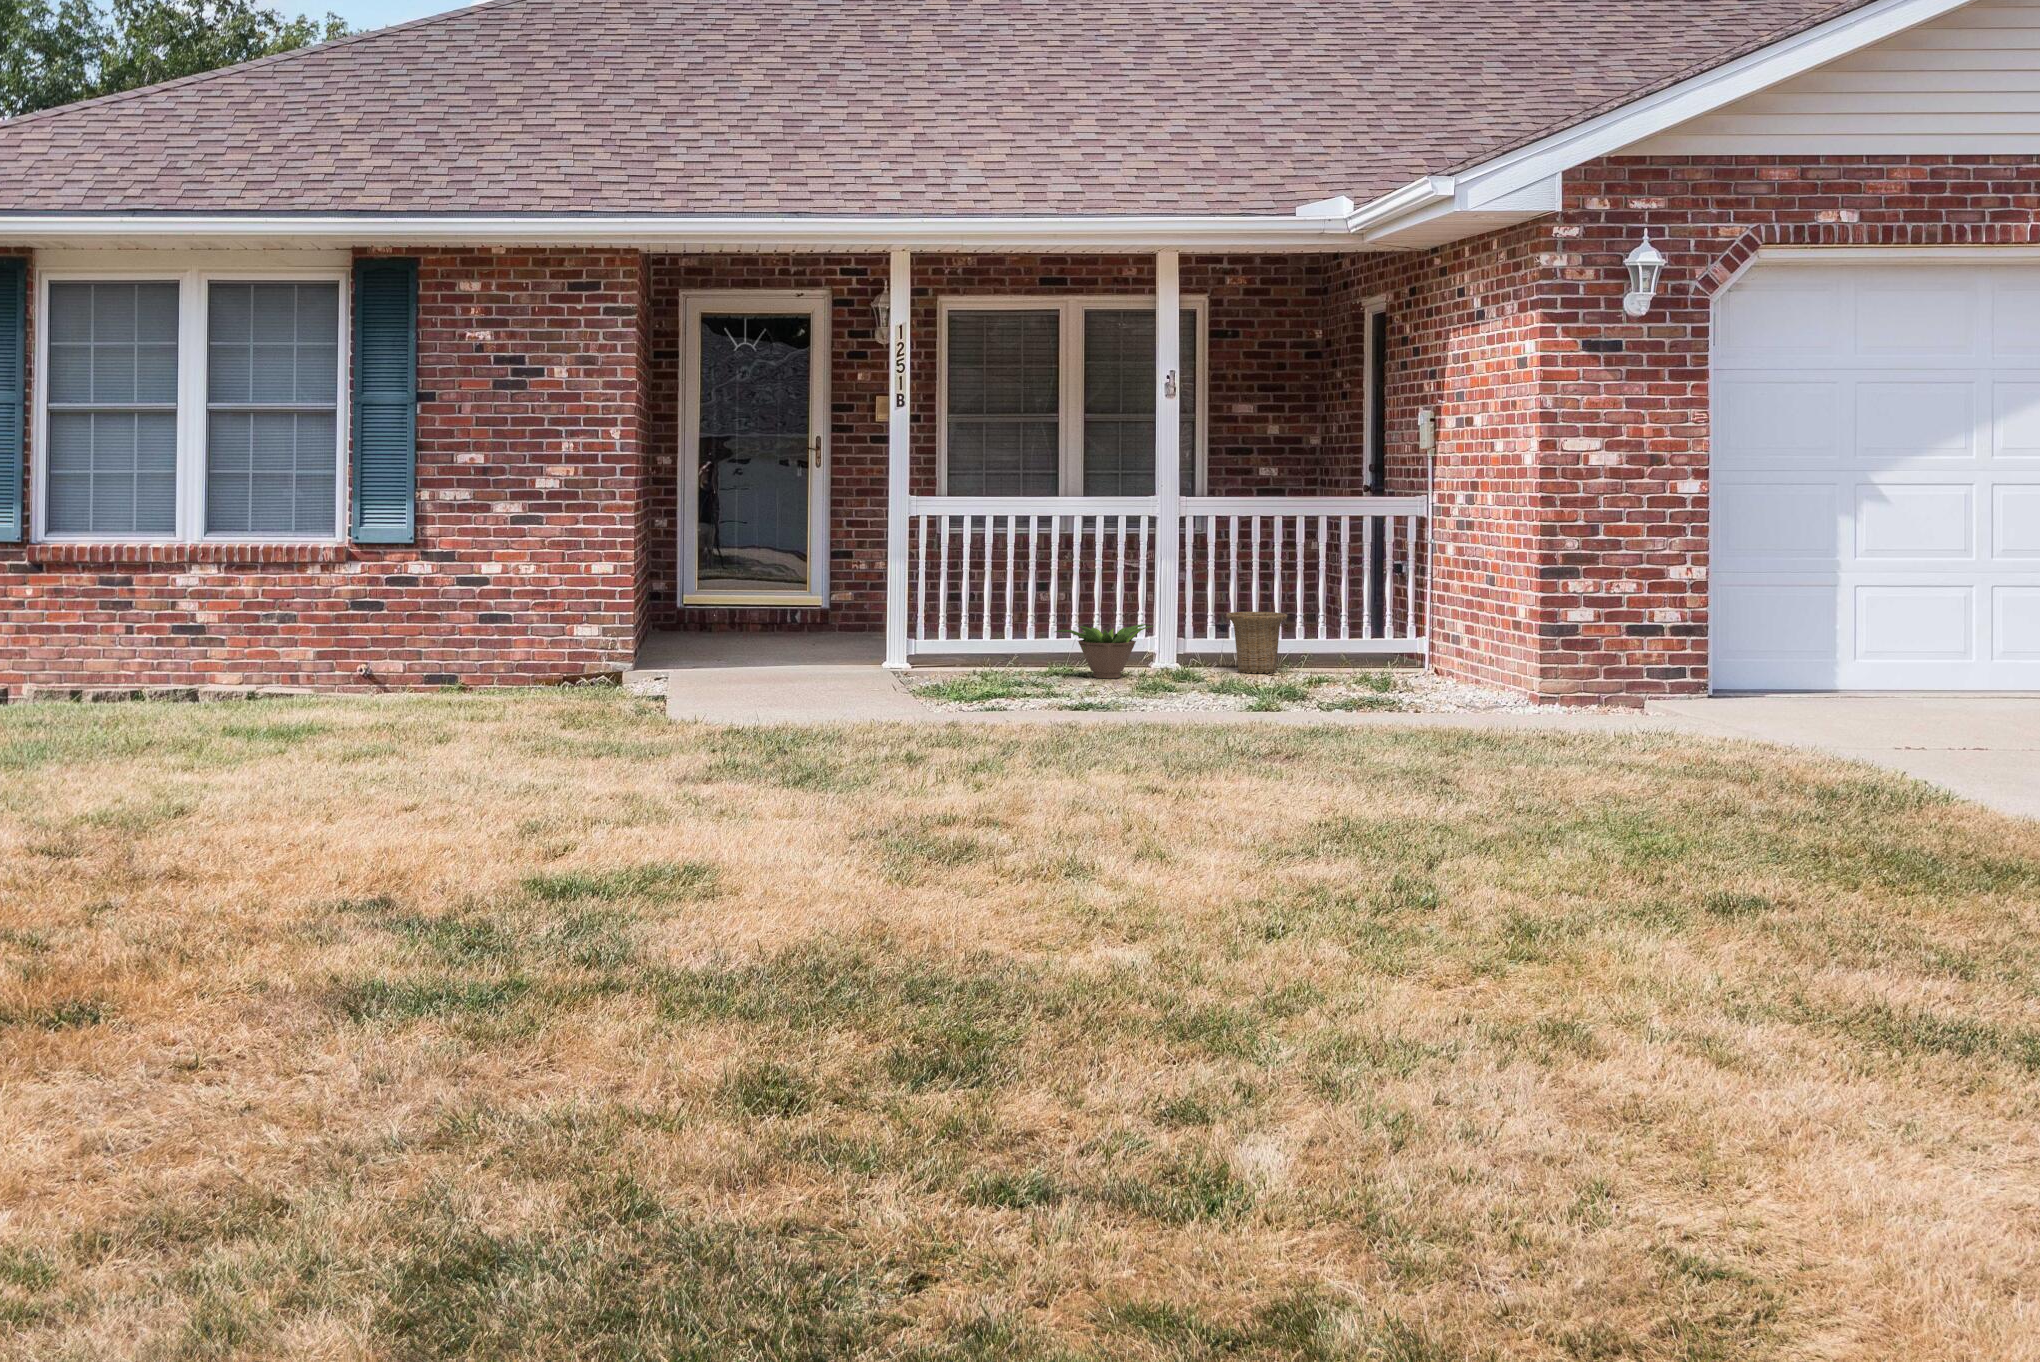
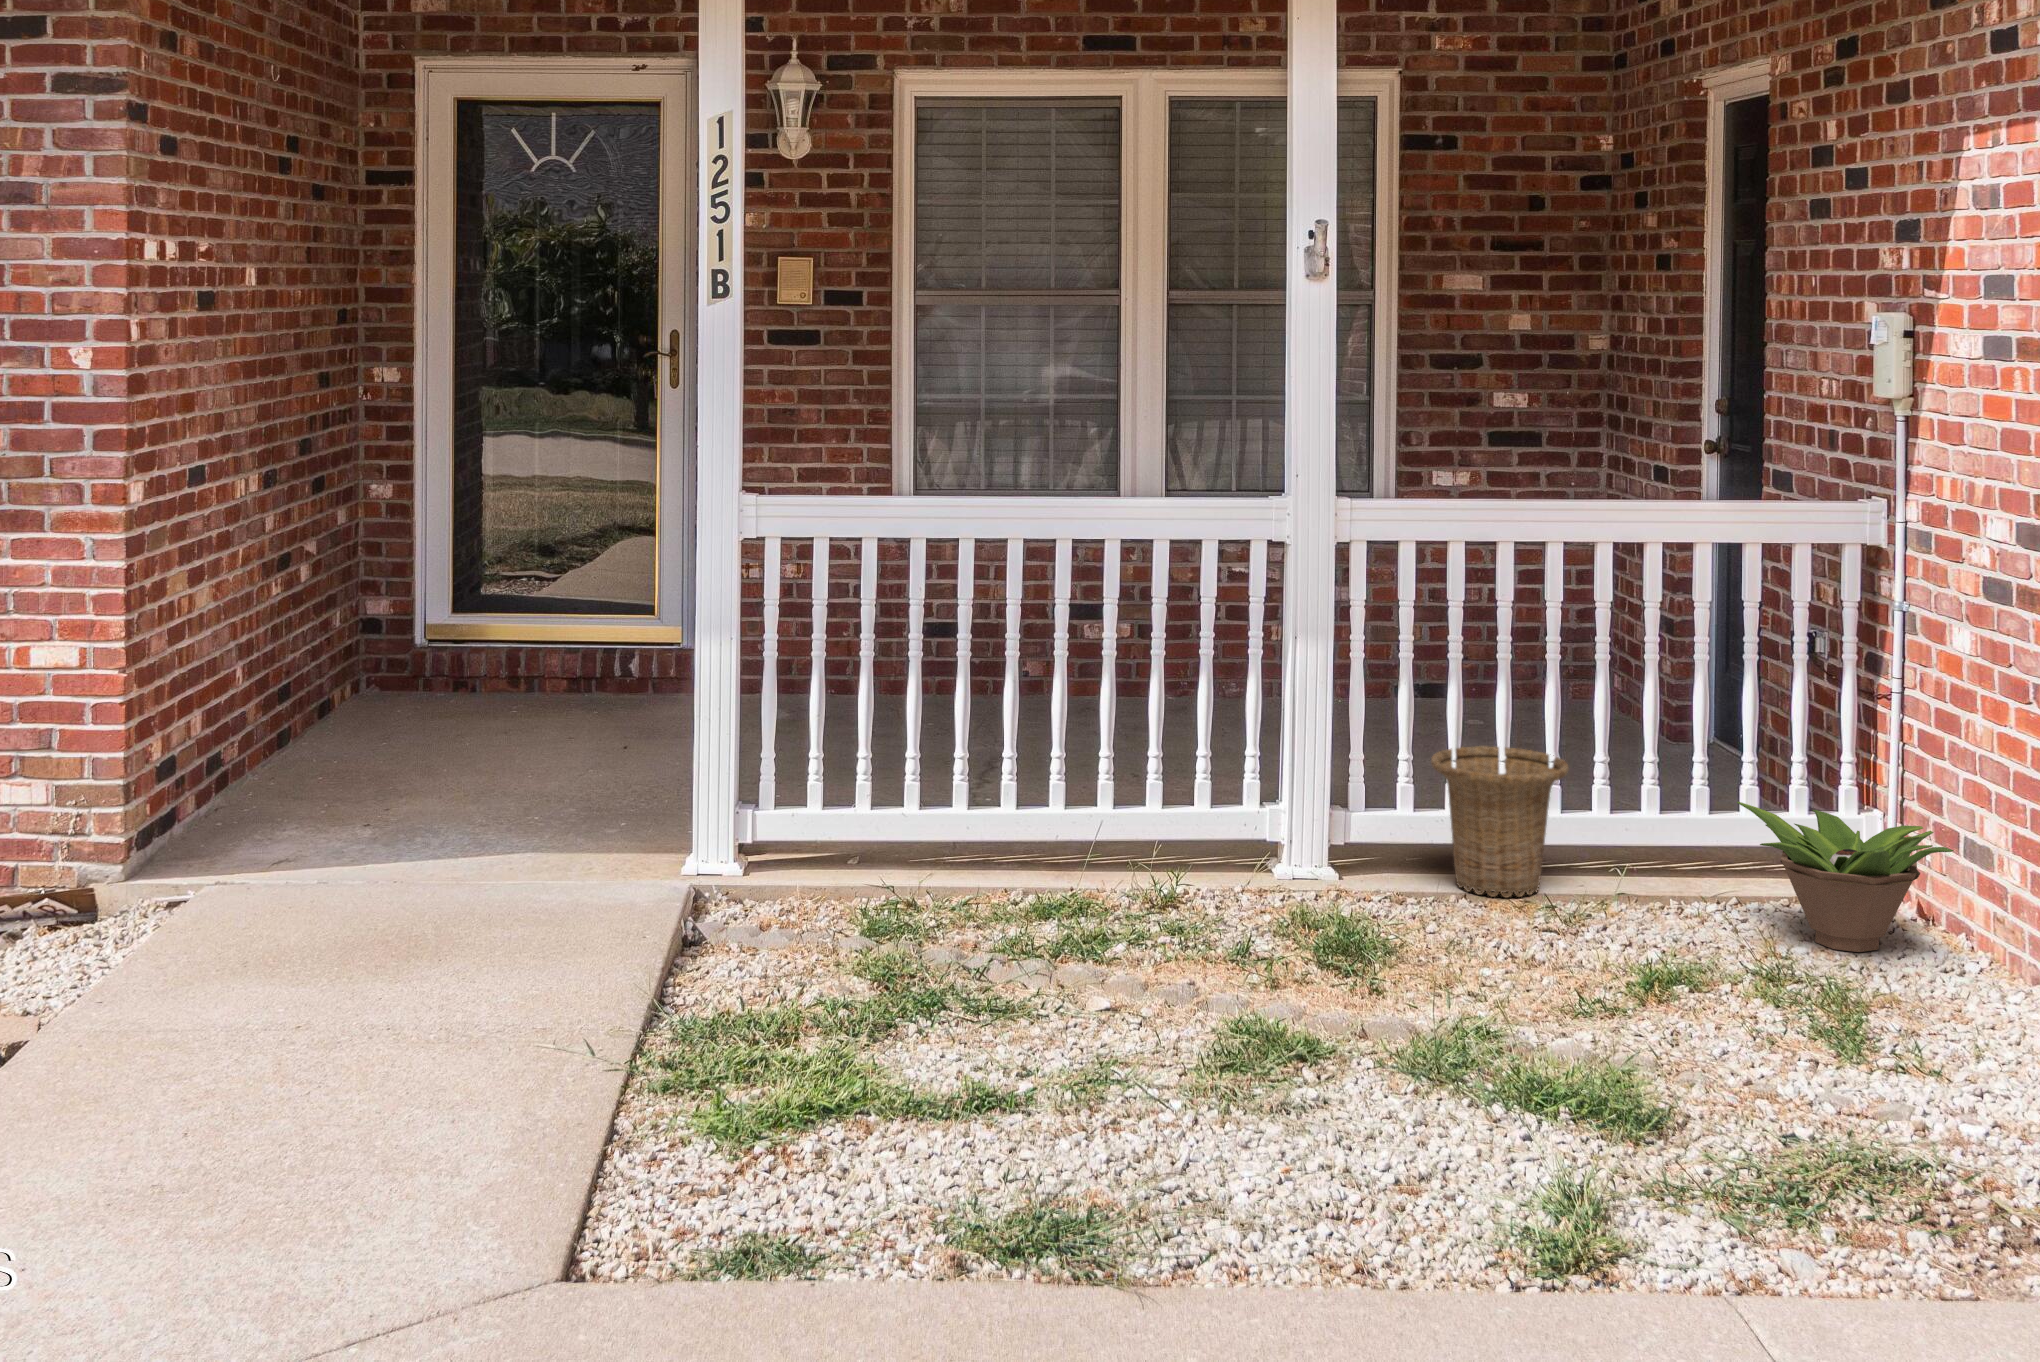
decorative plant: present [1055,624,1153,678] -> present [1737,802,1954,952]

